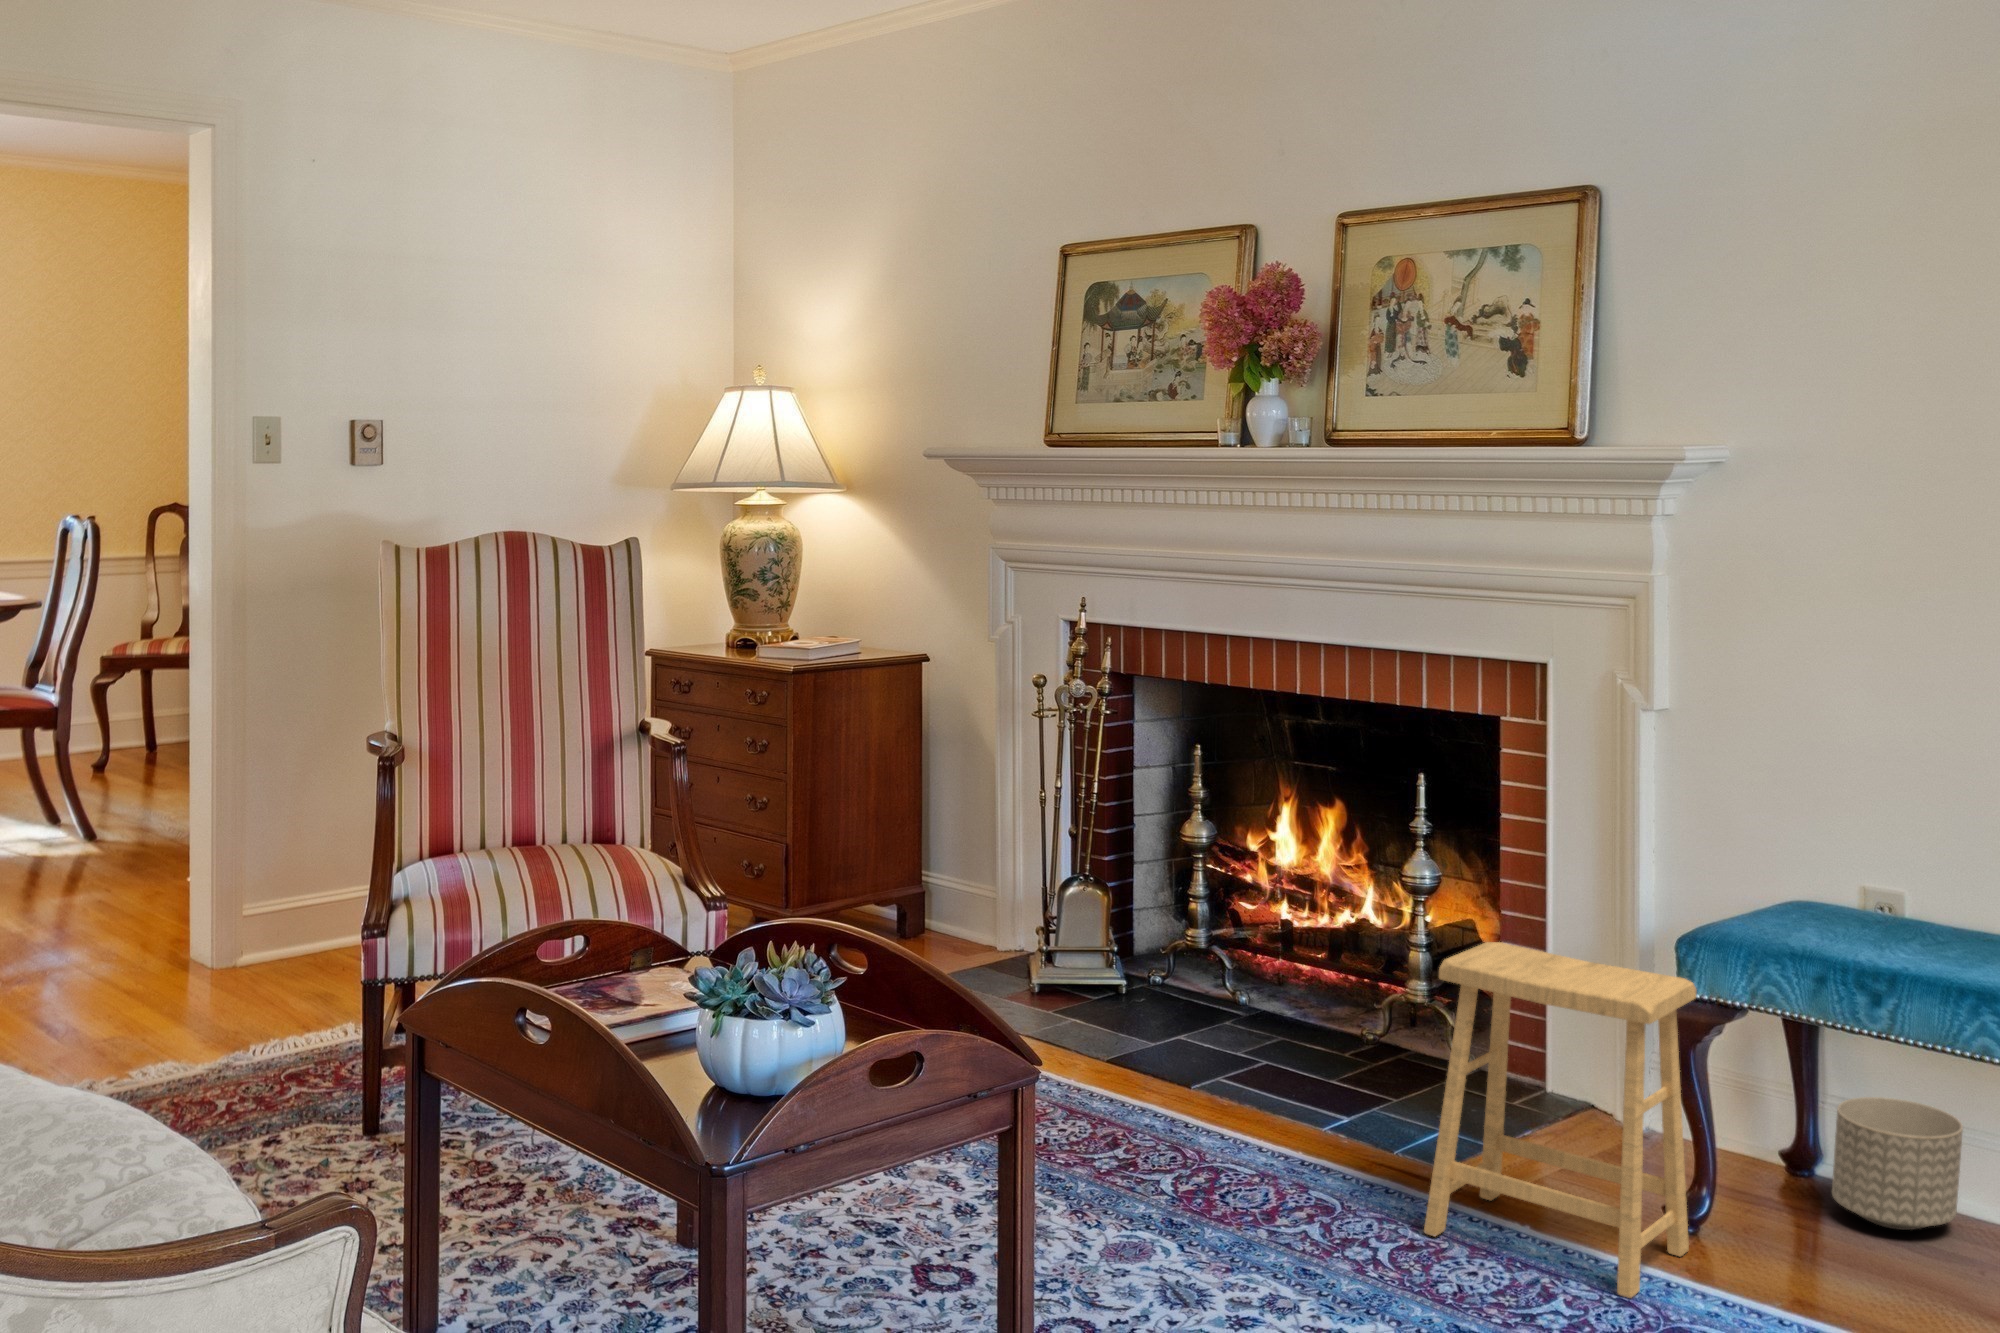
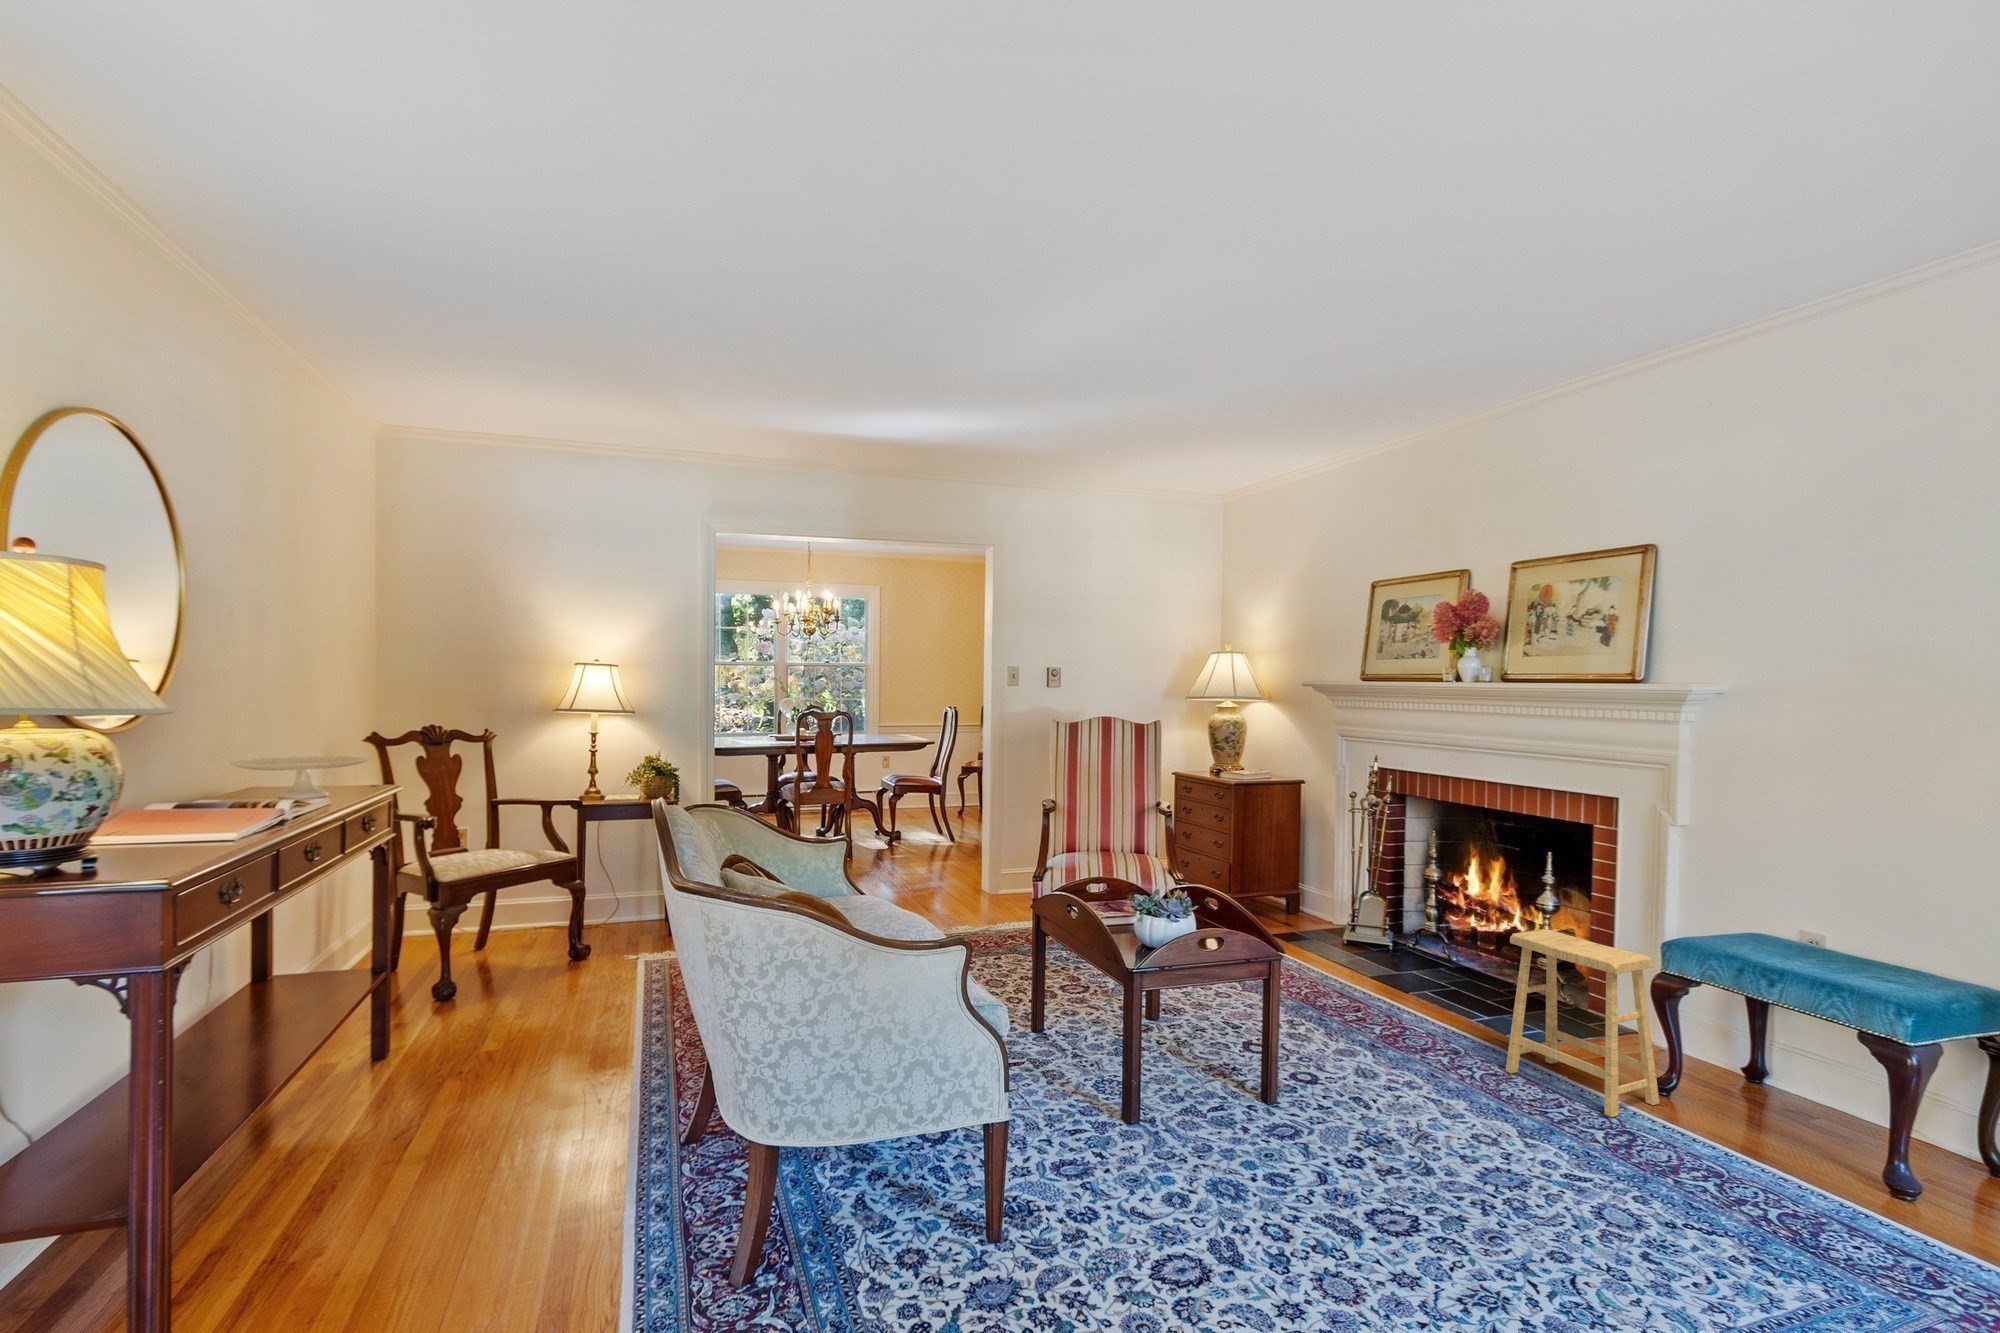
planter: present [1832,1097,1963,1230] -> none [1764,1040,1847,1118]

